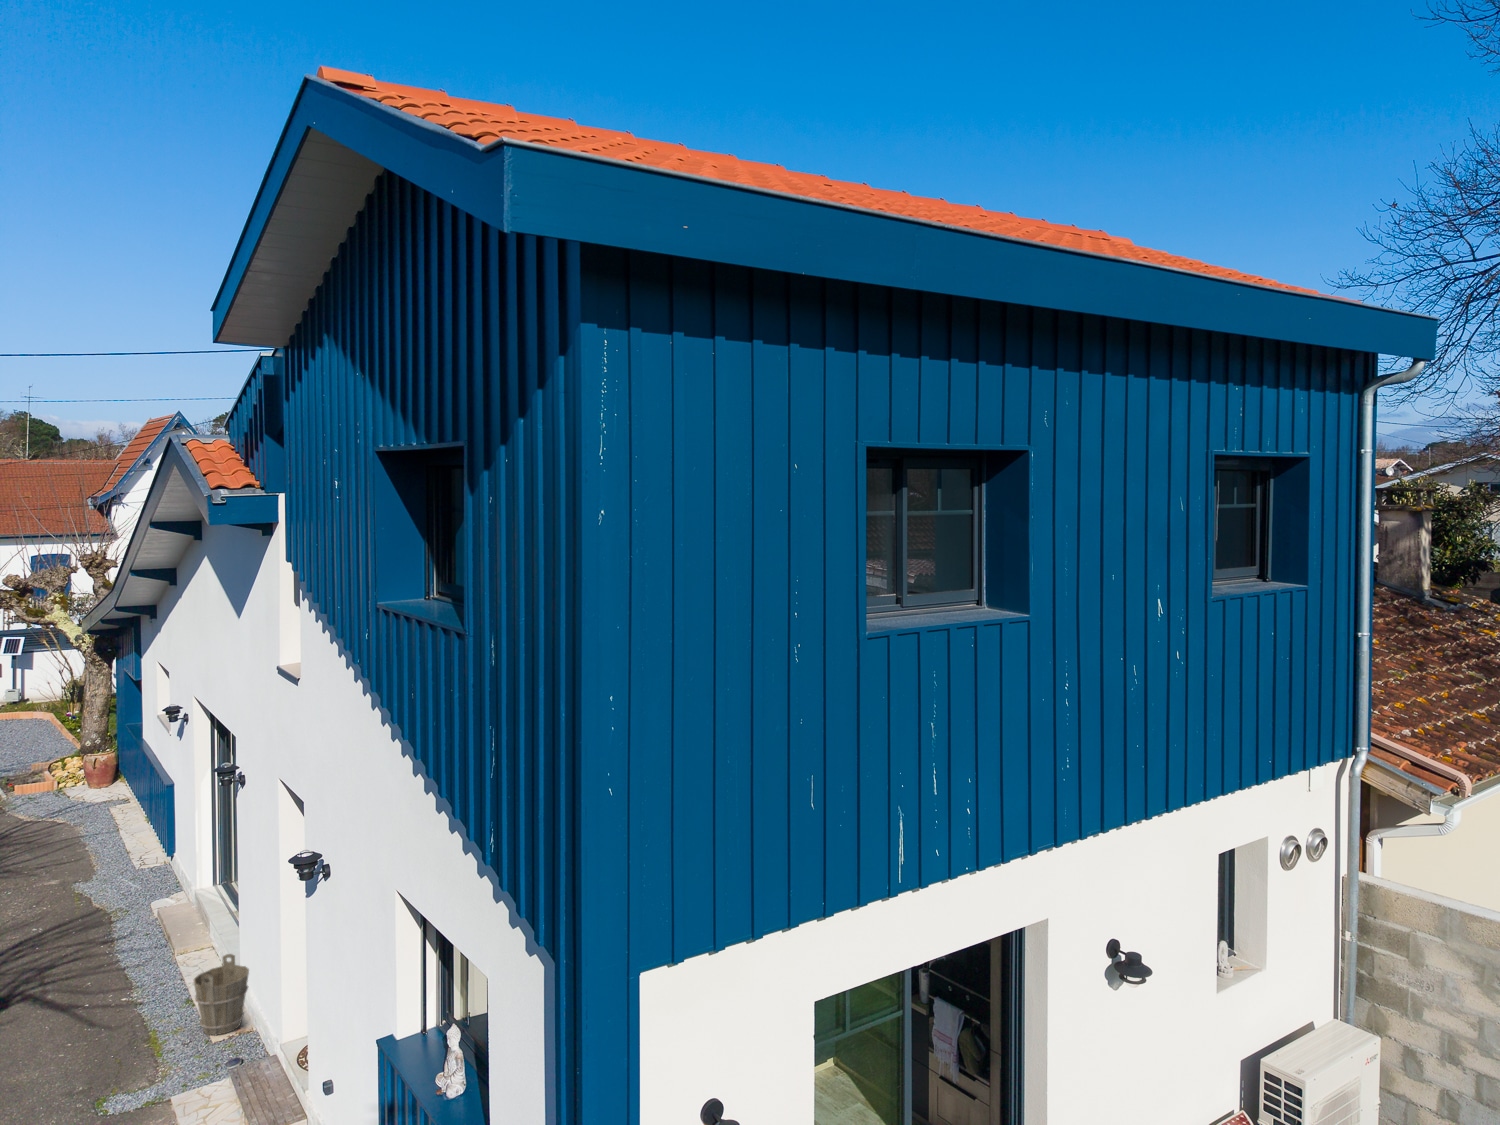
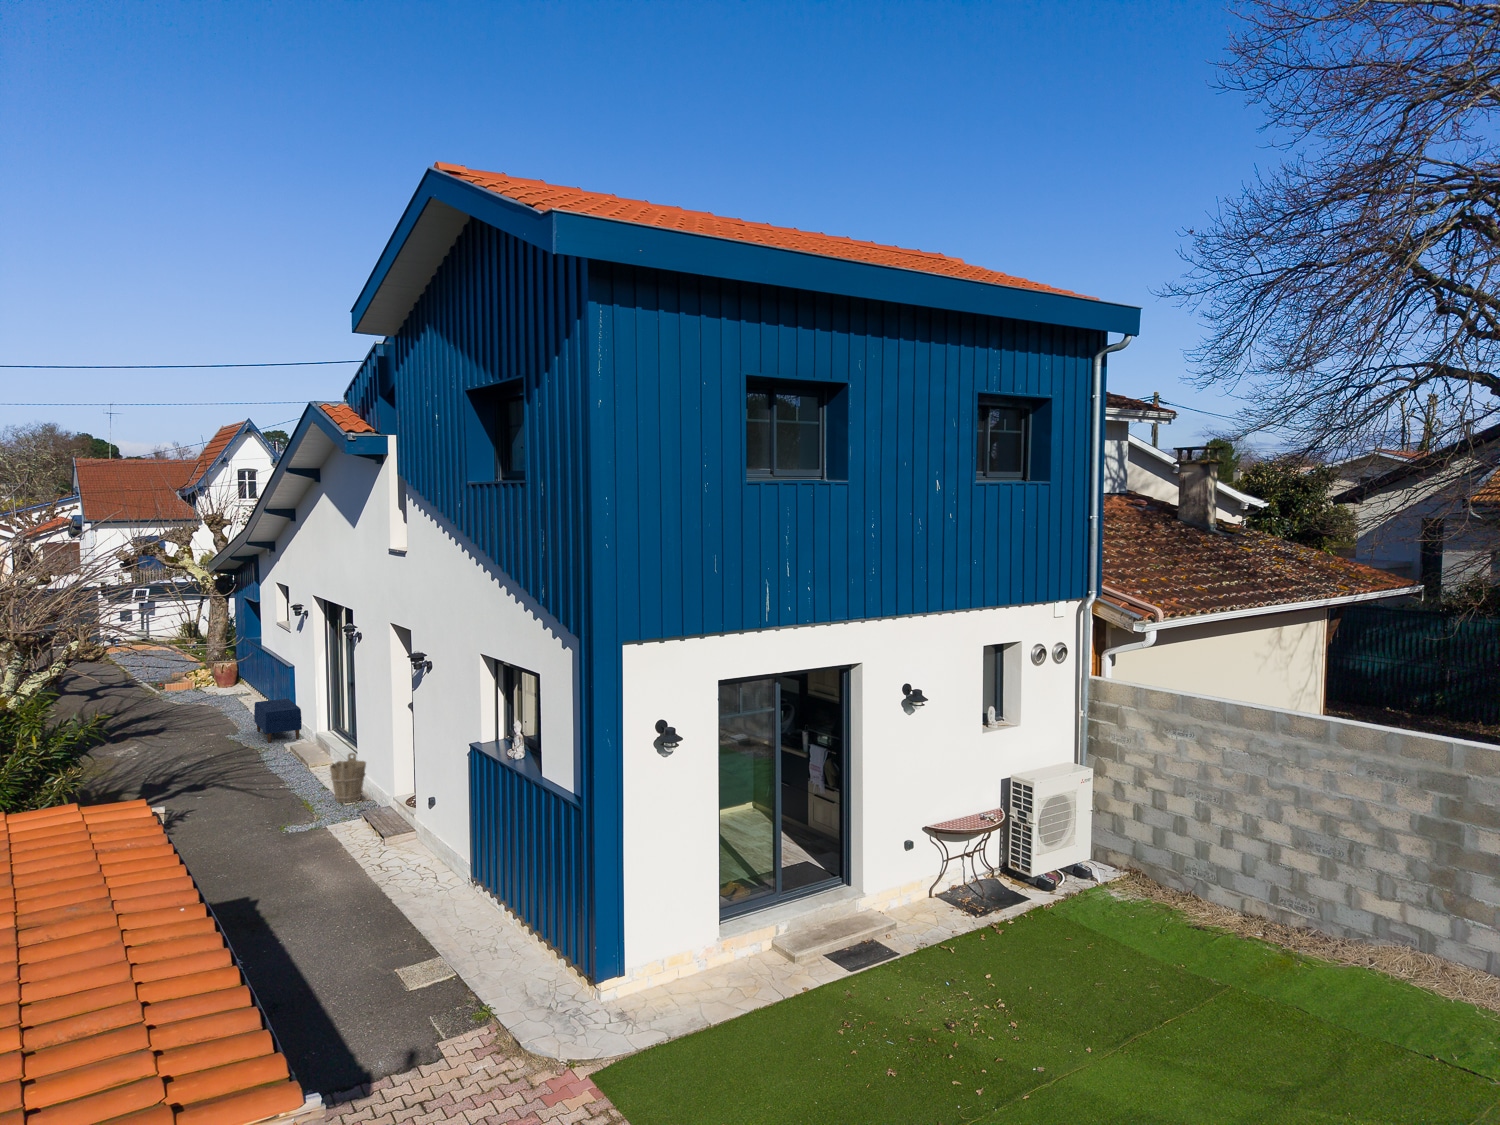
bench: none [118,826,180,898] -> present [254,699,302,743]

